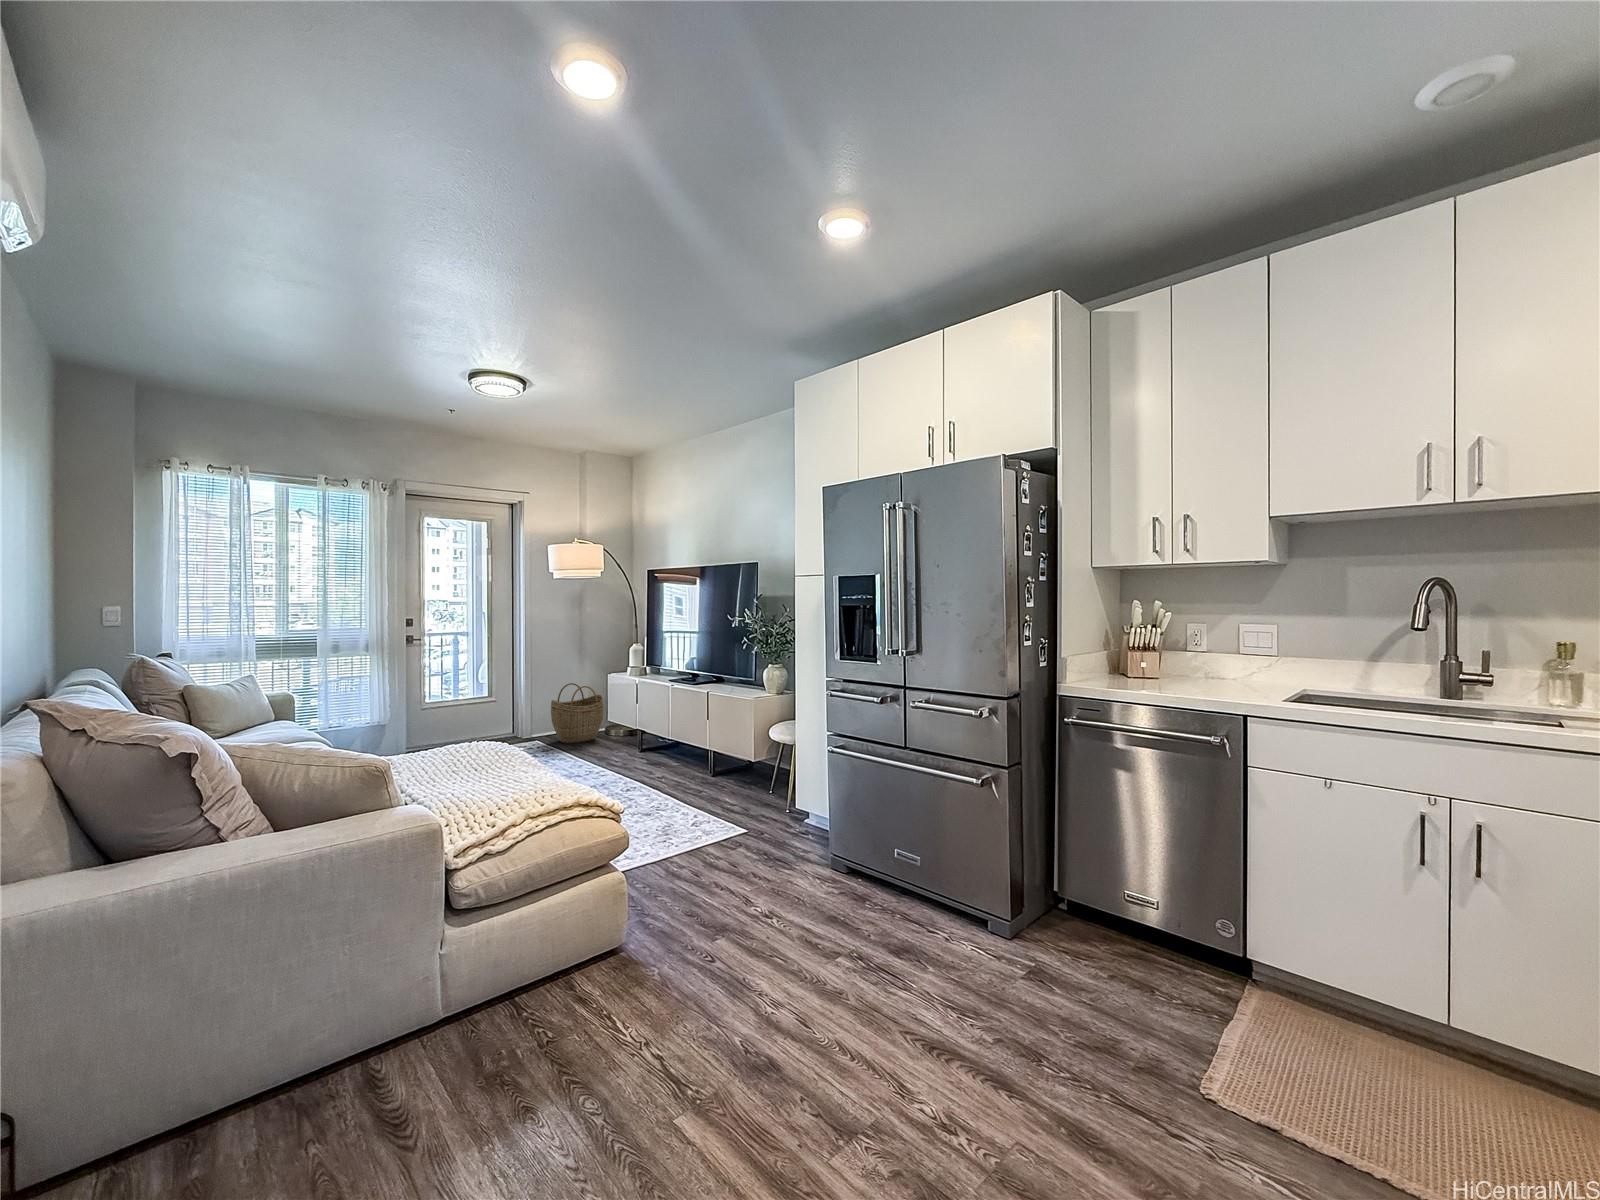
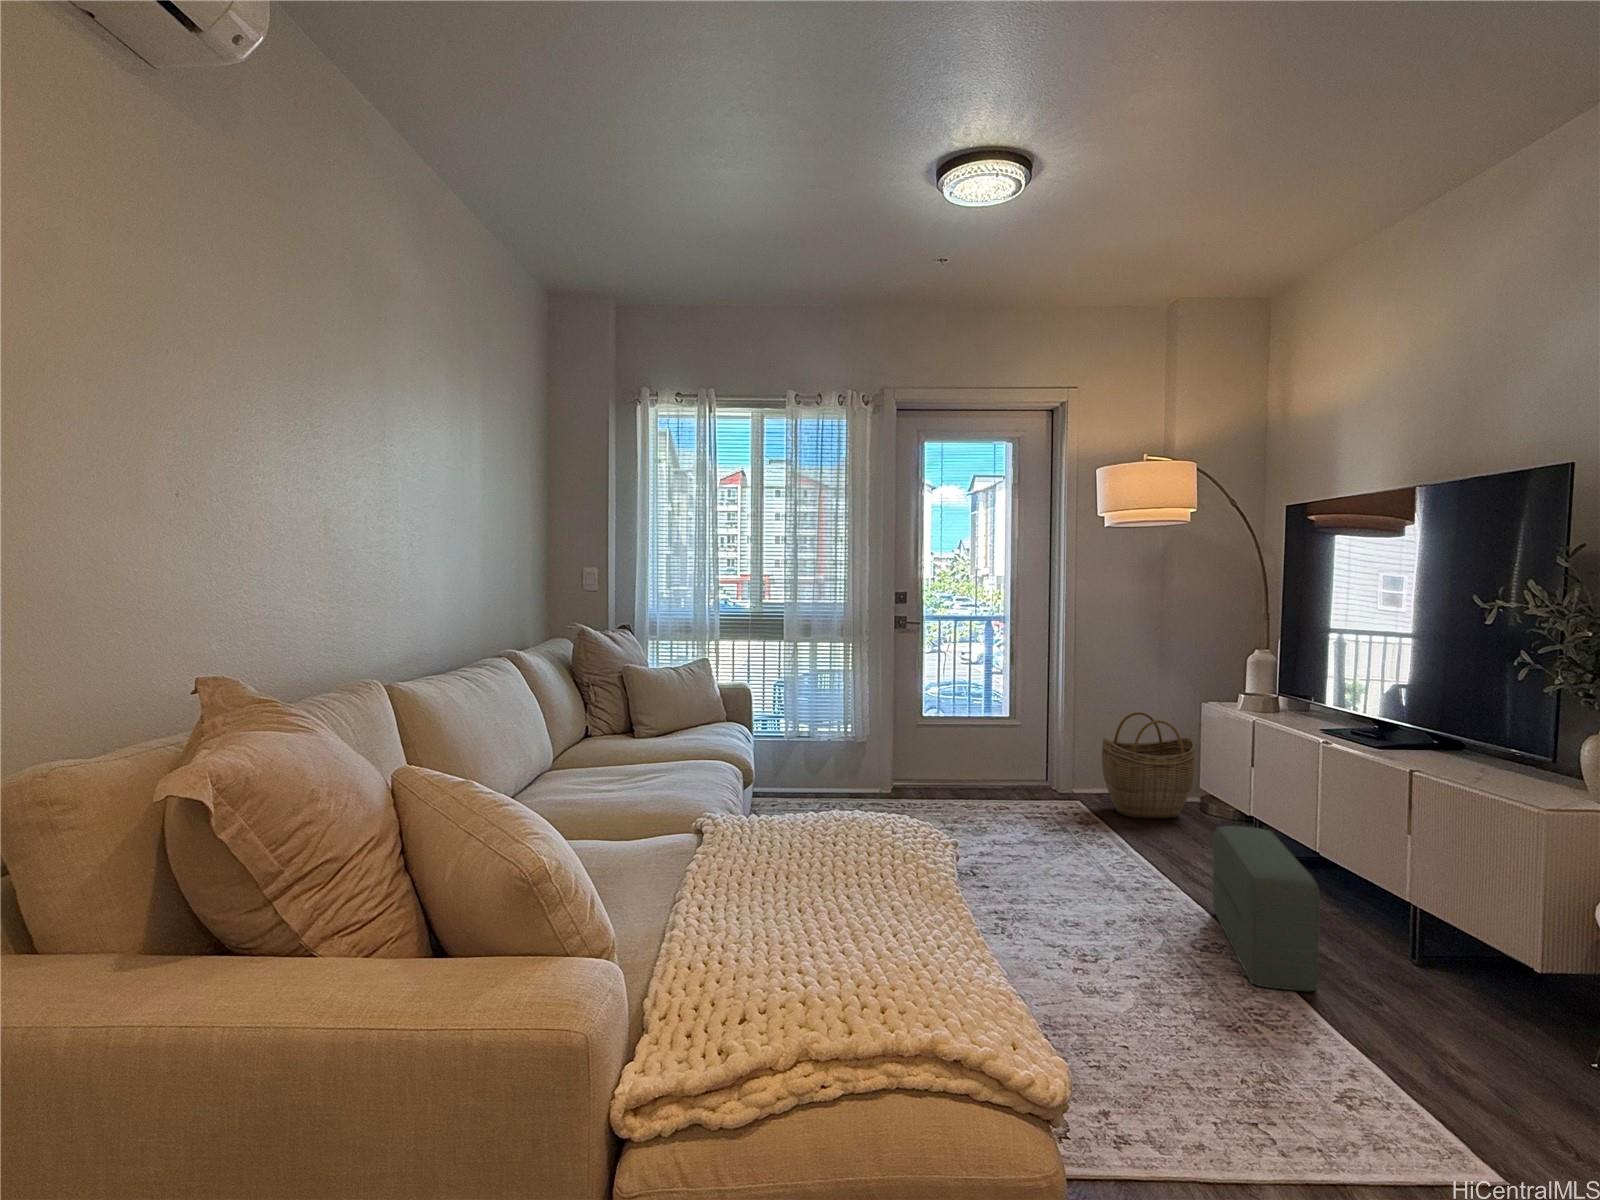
pouf: none [626,730,677,799] -> present [1213,826,1320,992]

